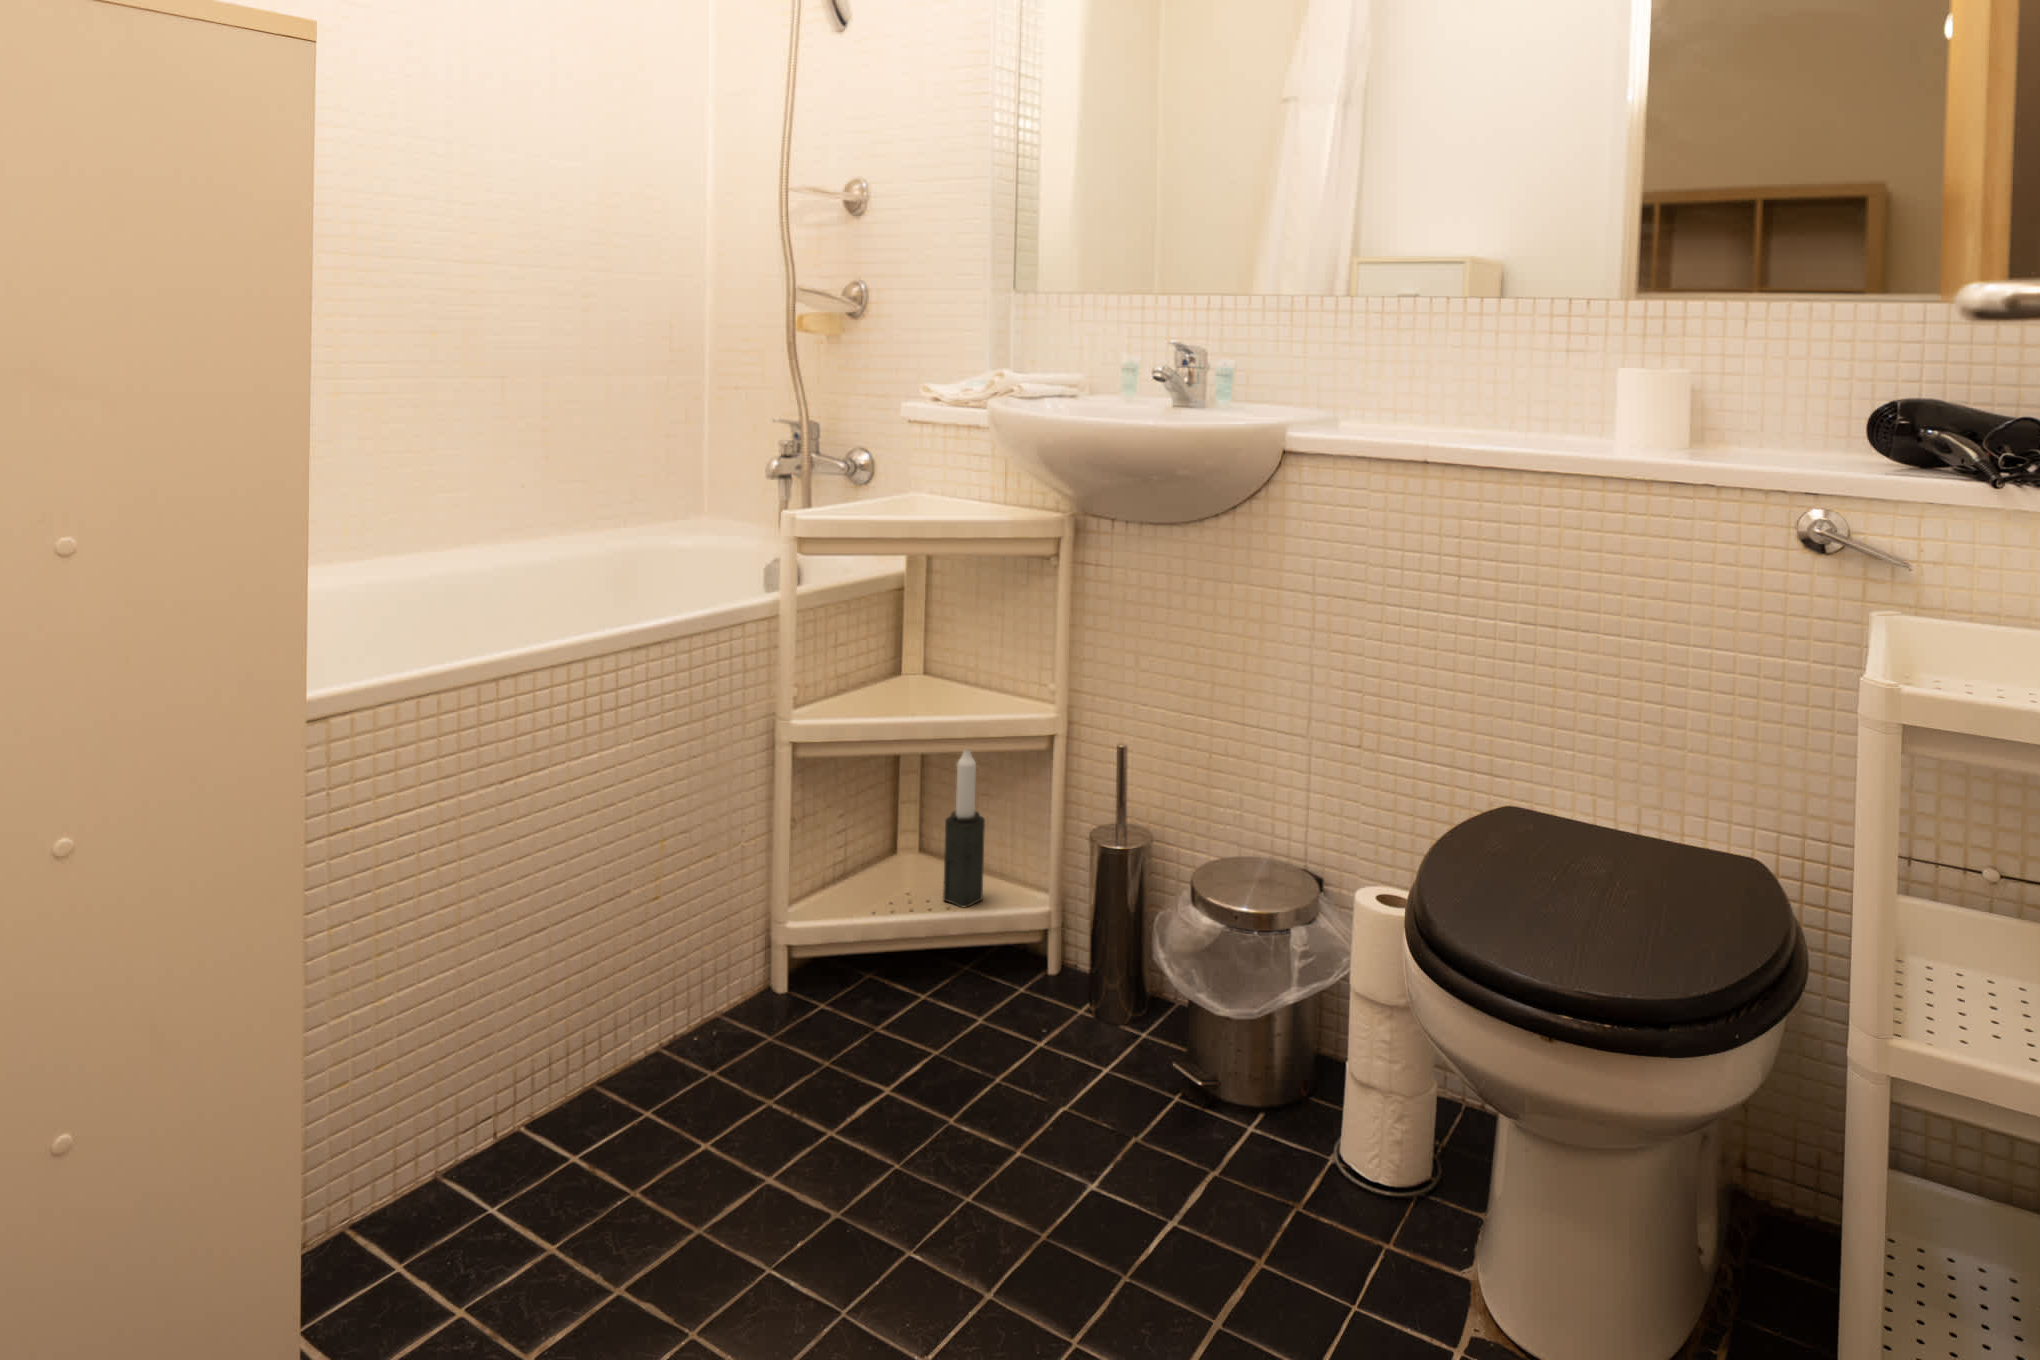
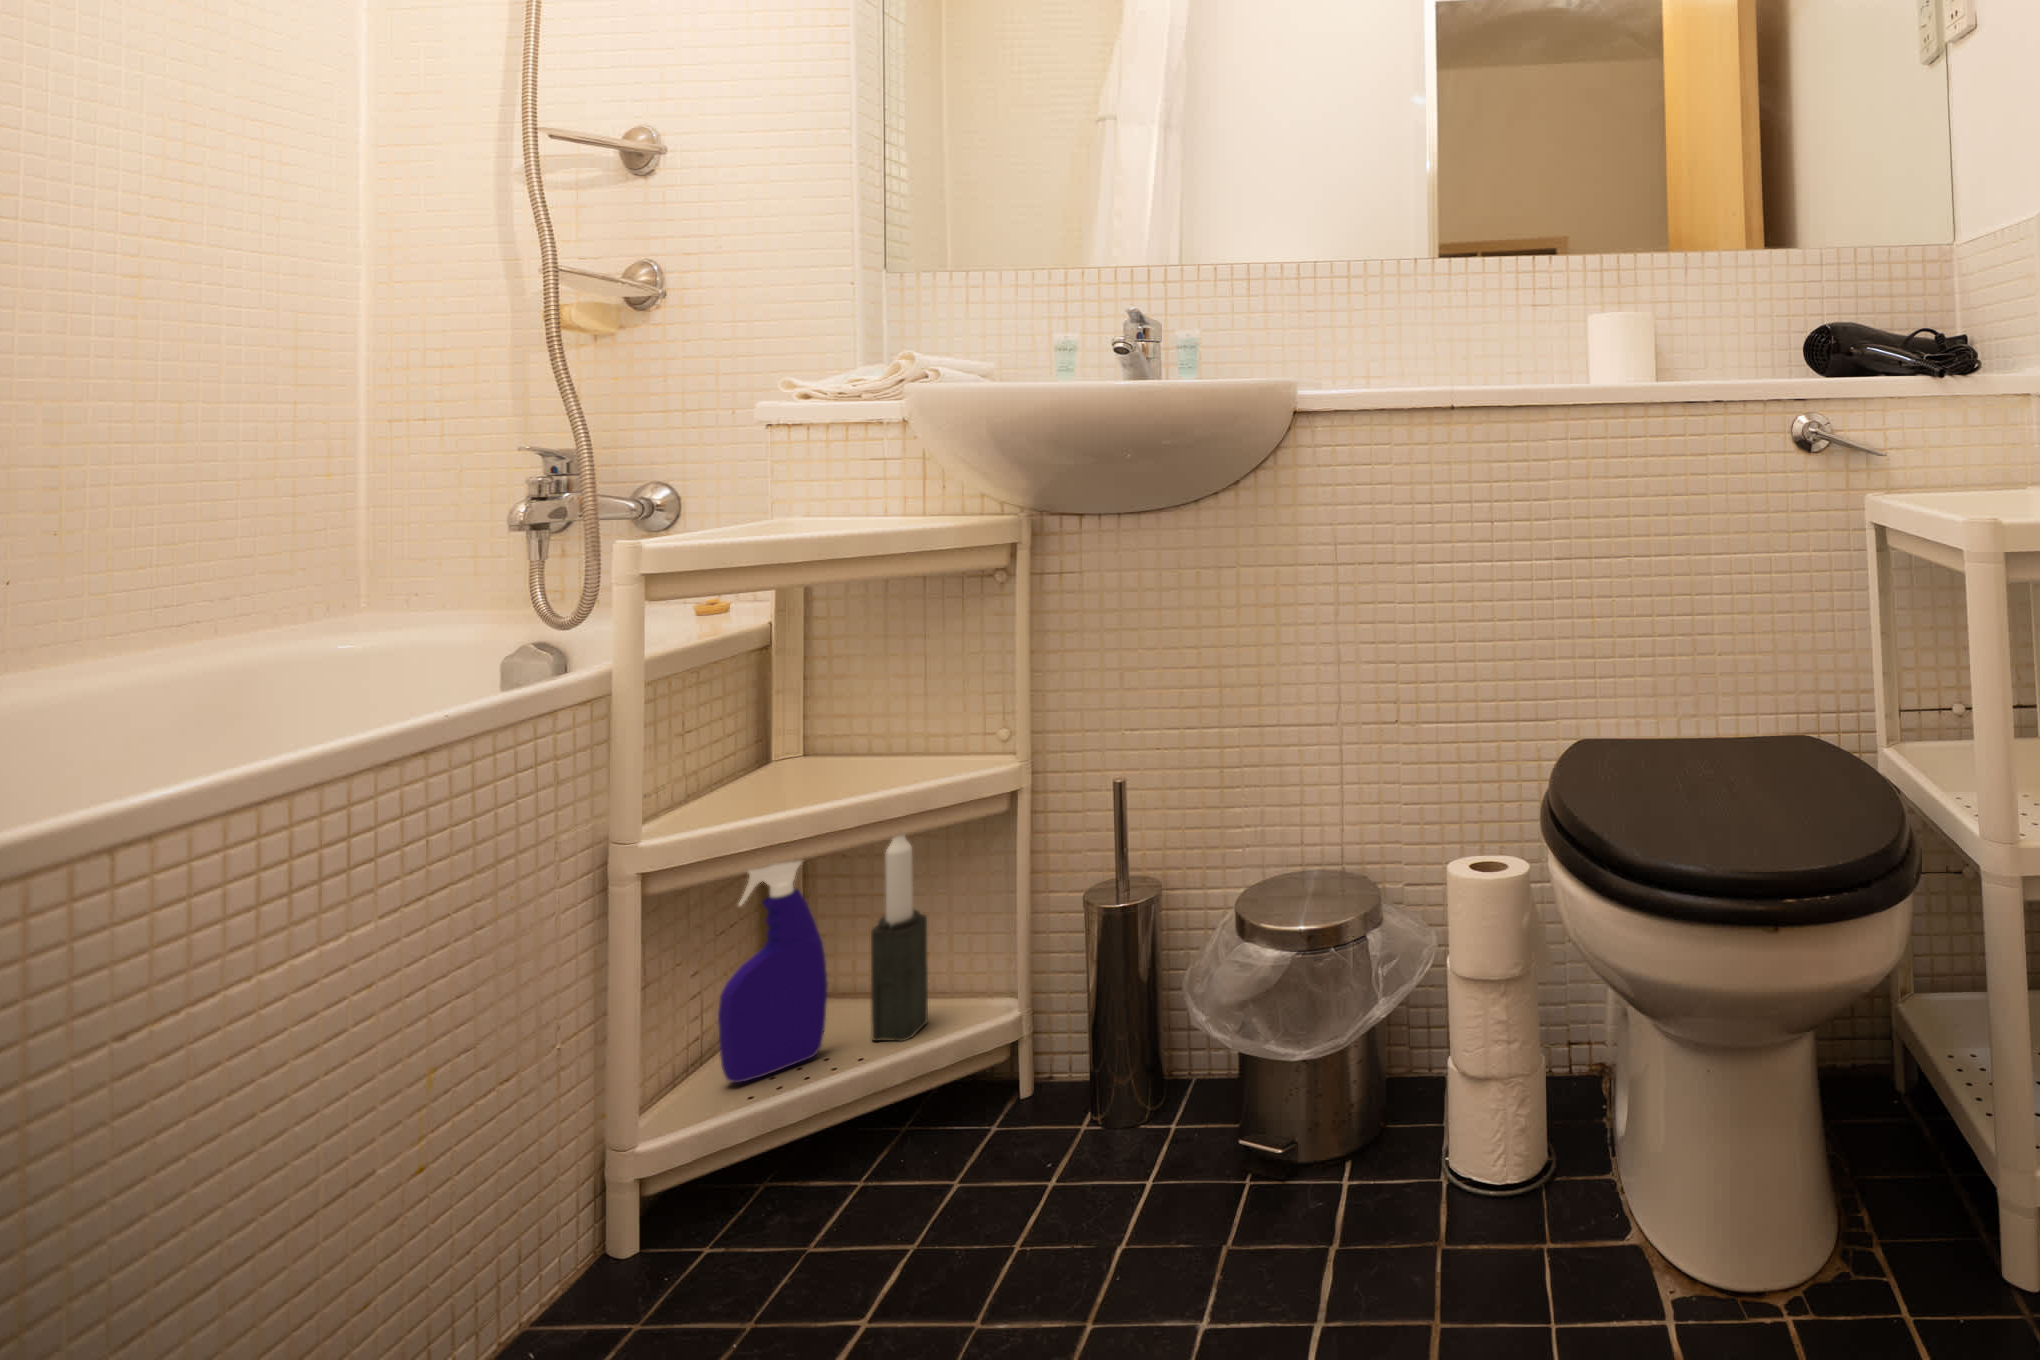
spray bottle: none [846,743,916,900] -> present [718,861,828,1083]

